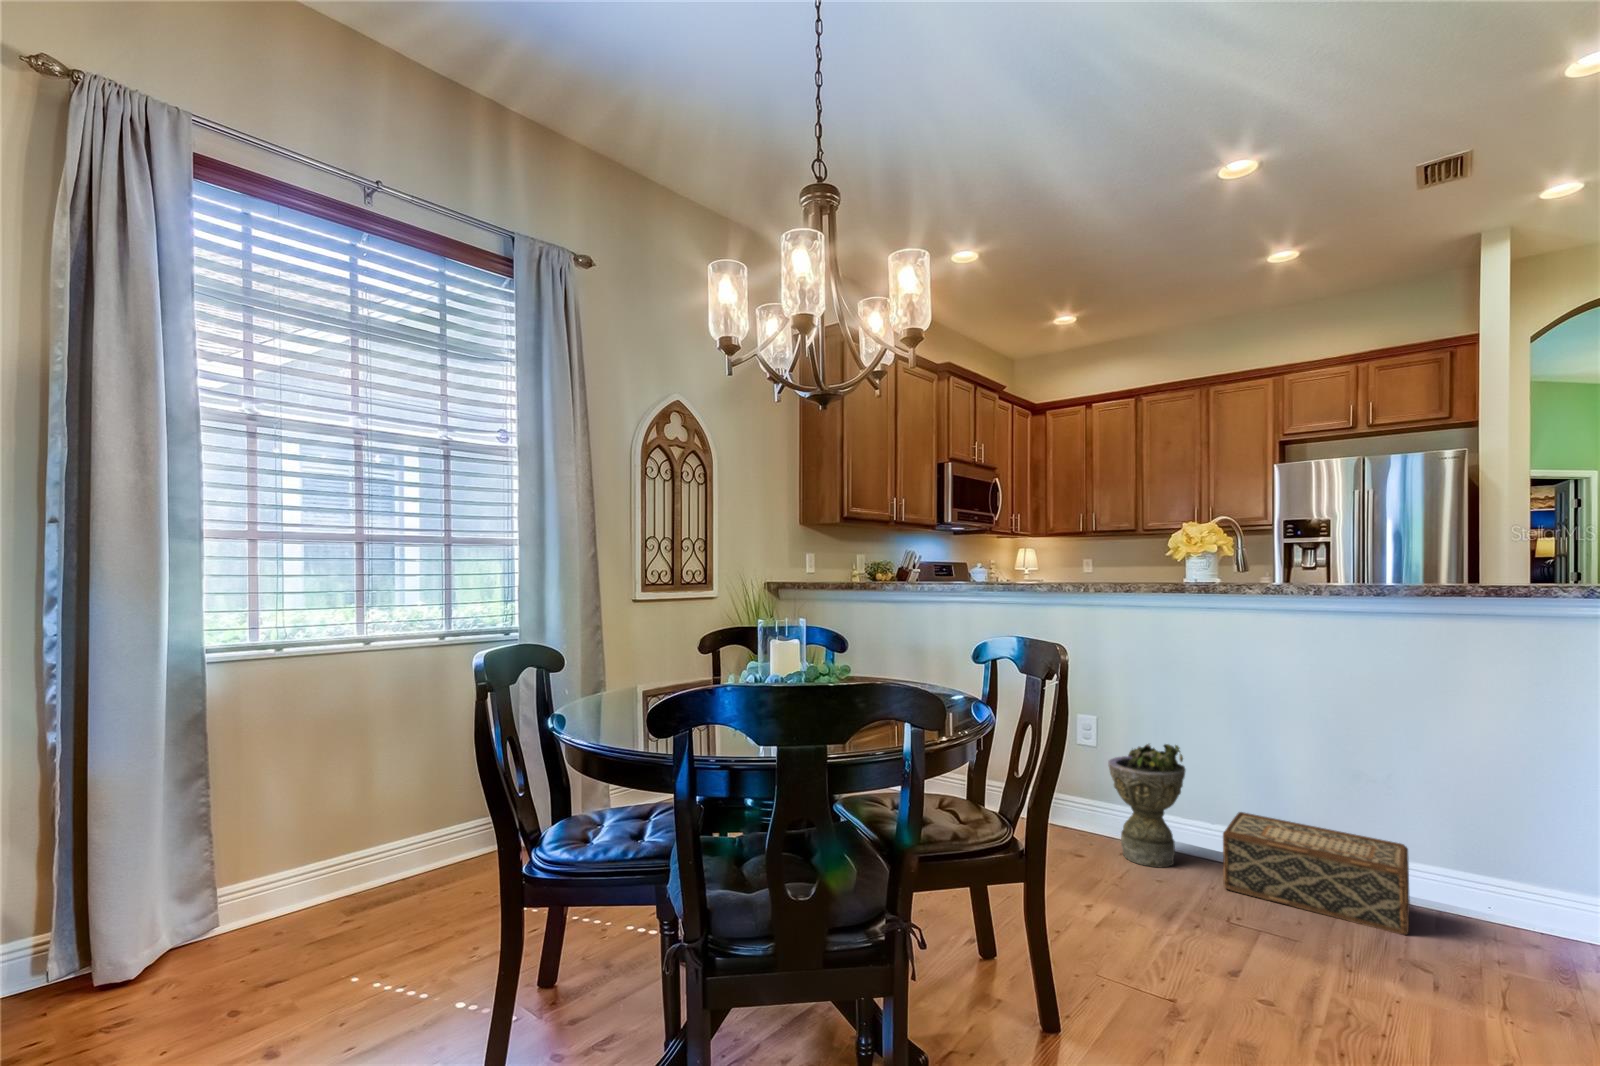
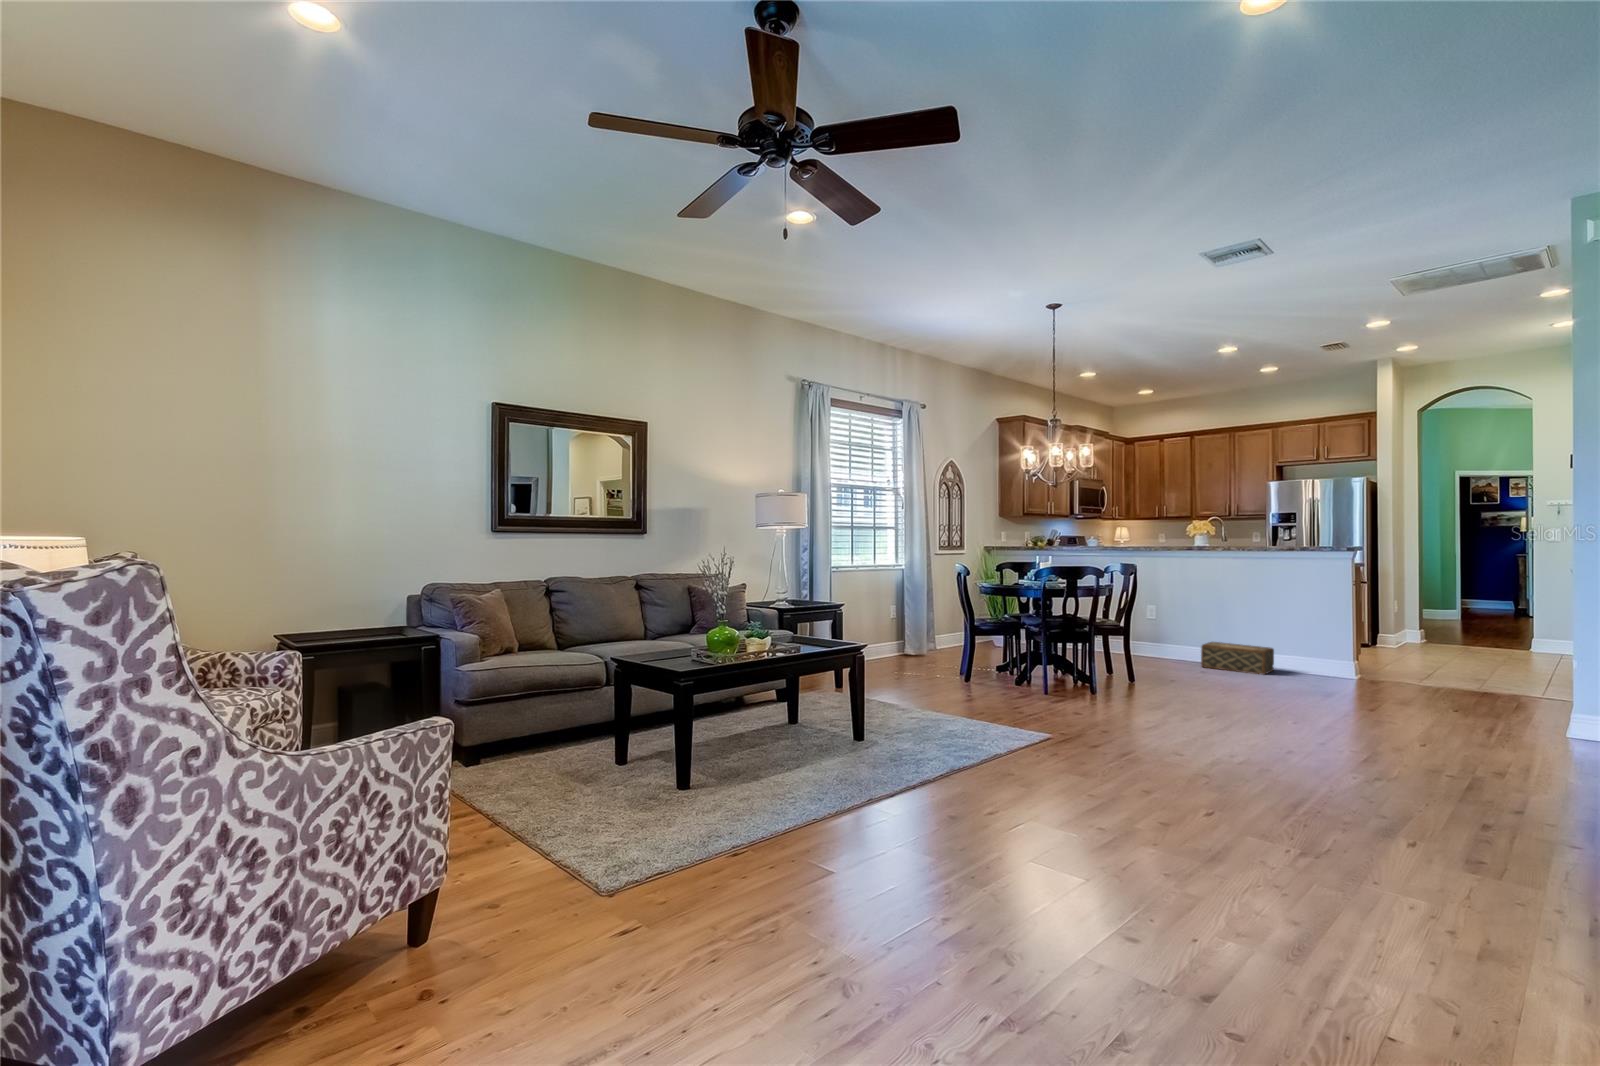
planter: present [1108,744,1185,867] -> none [1157,614,1190,664]

